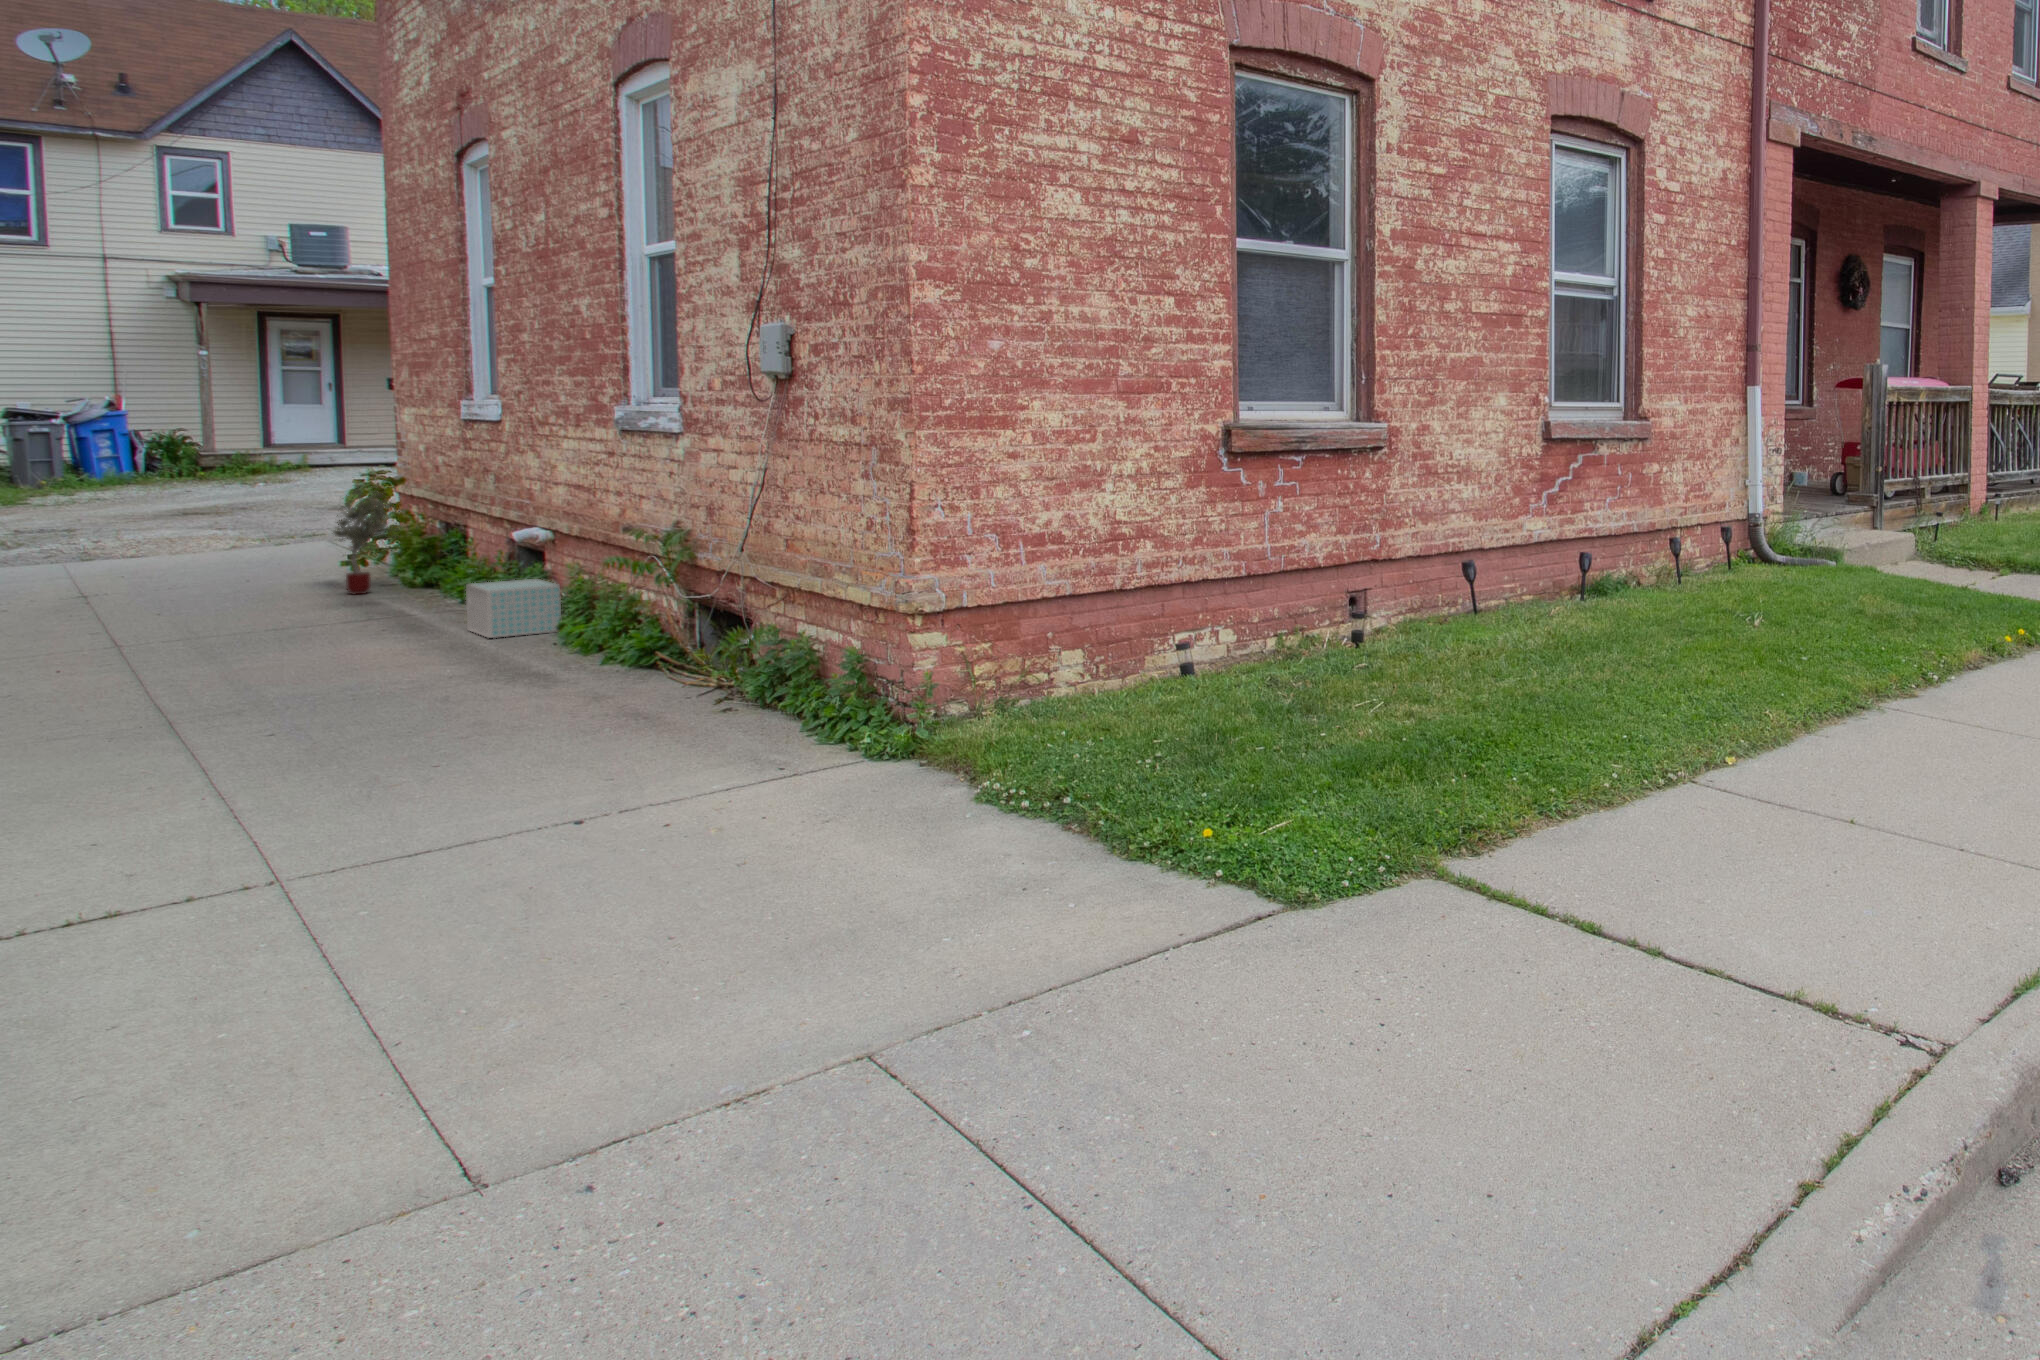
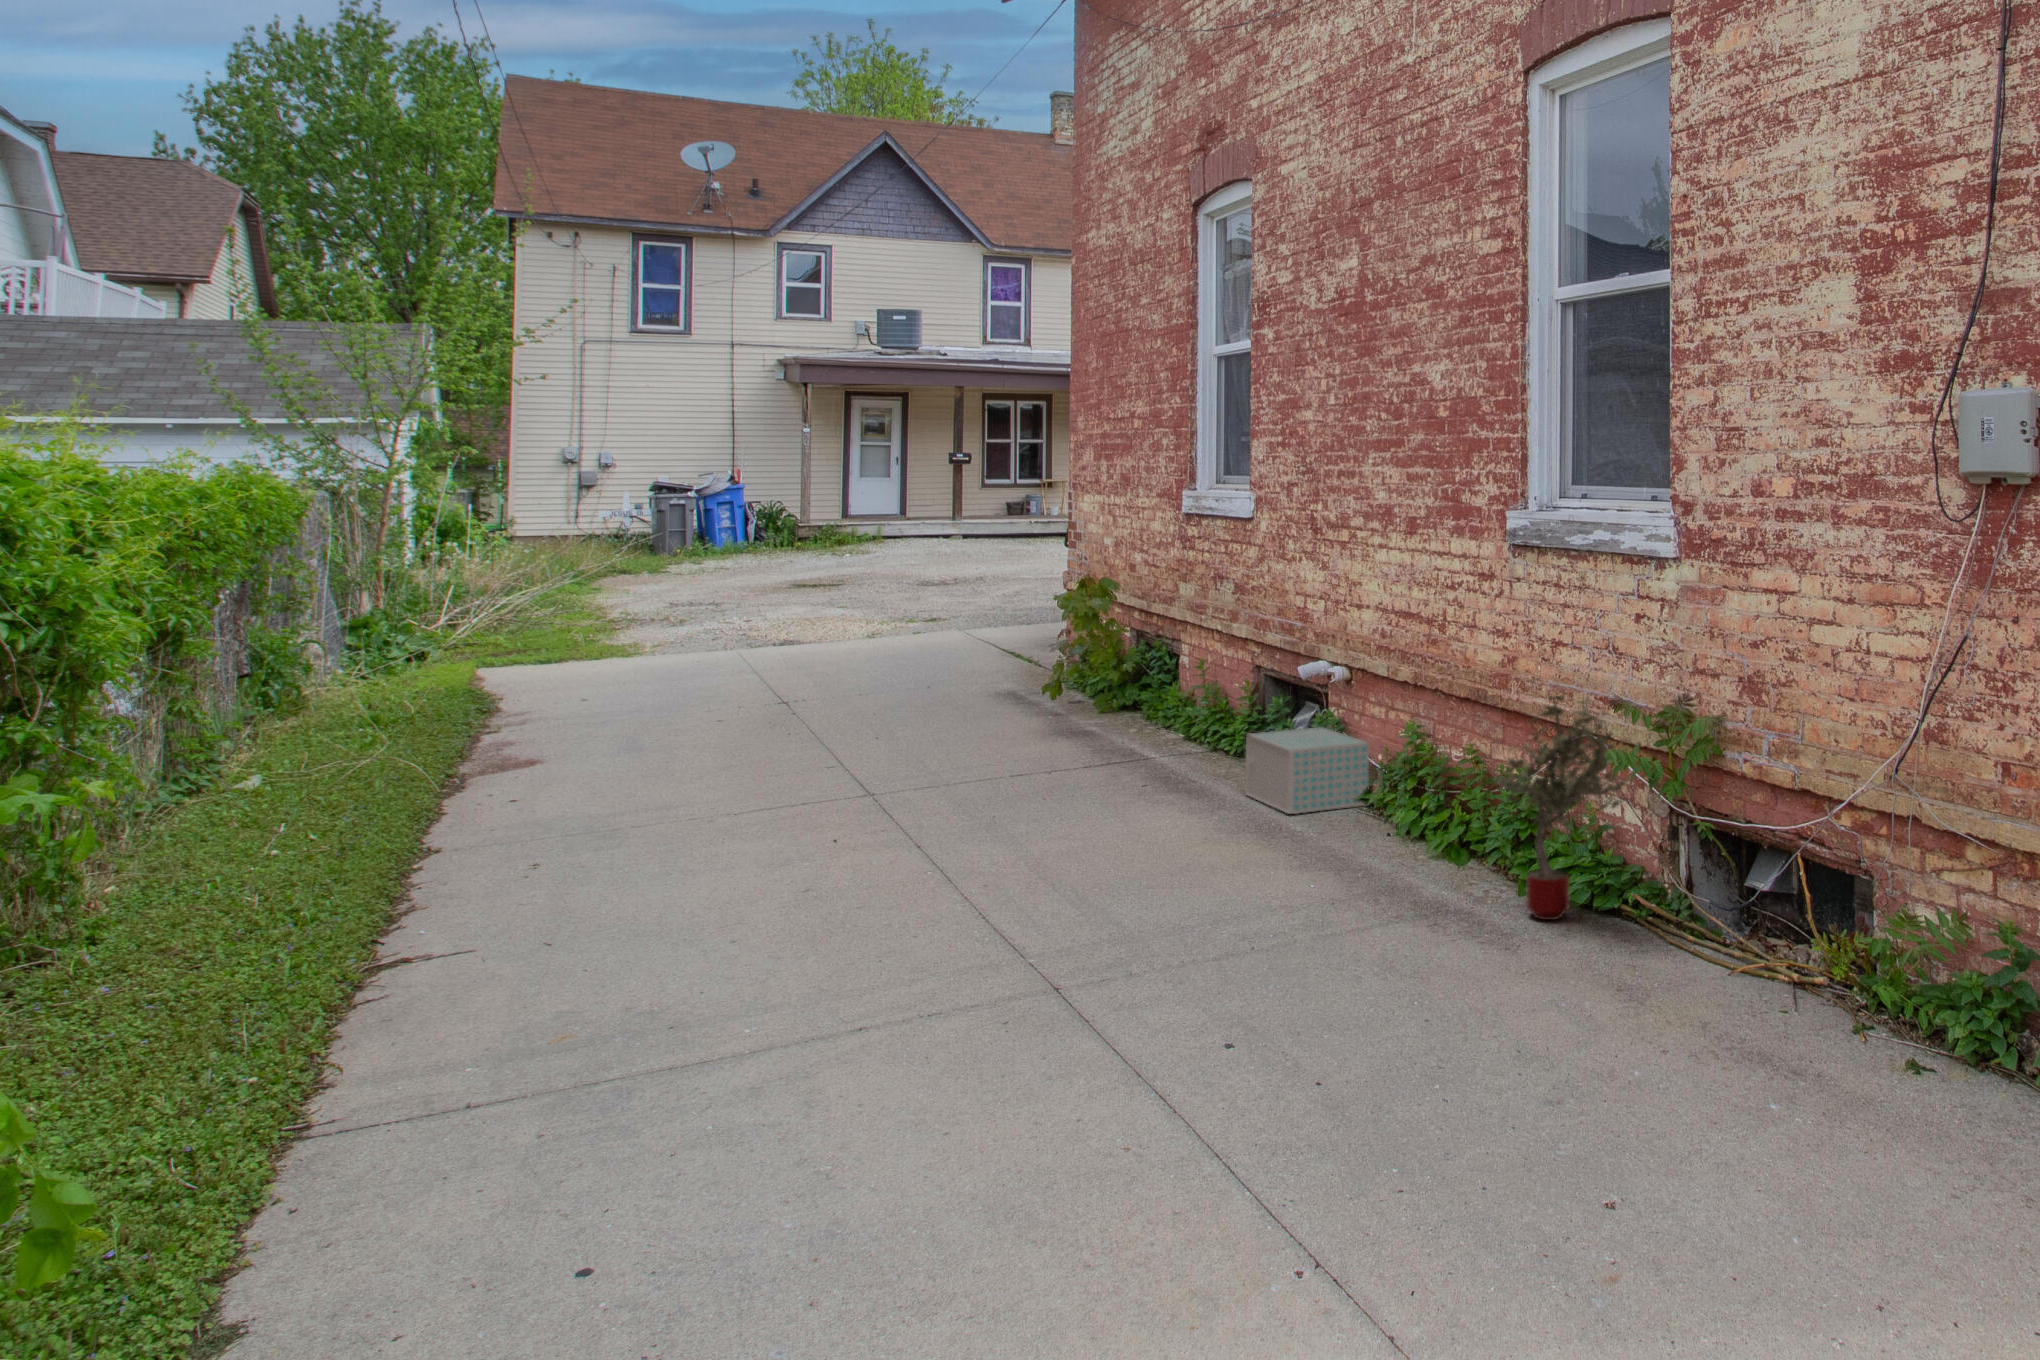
potted tree: present [333,485,402,594] -> present [1499,695,1625,920]

